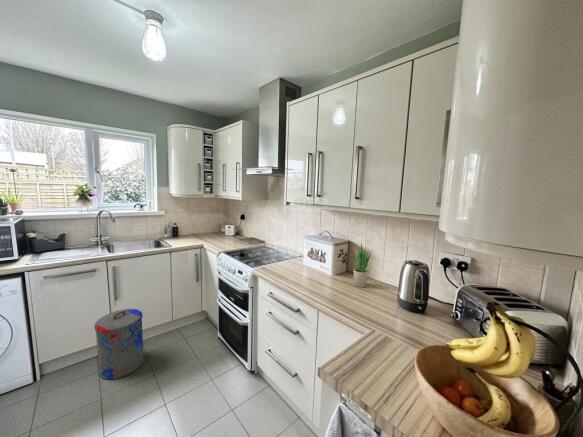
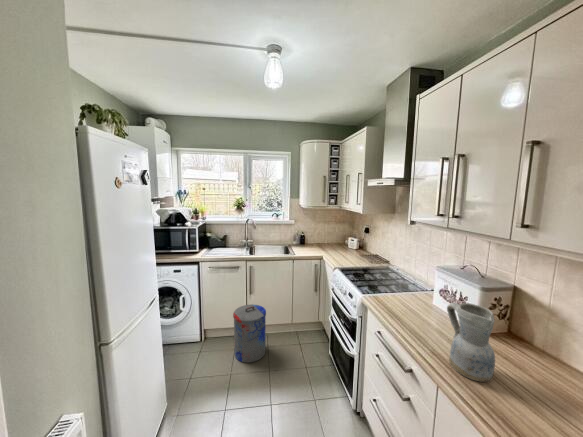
potted plant: present [354,245,371,287] -> none [516,299,560,371]
ceramic pitcher: none [320,252,347,300] -> present [447,303,495,382]

